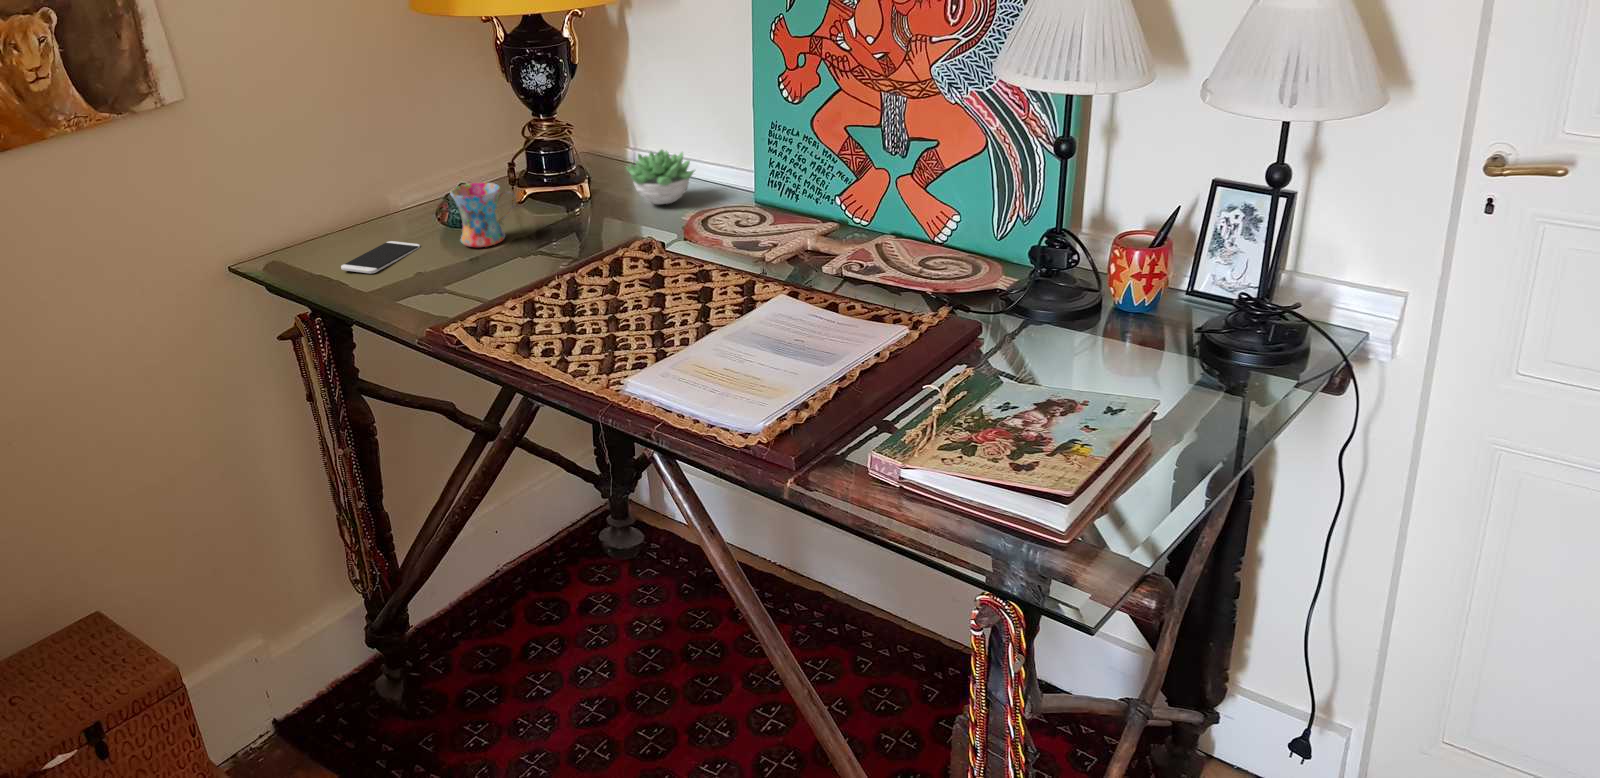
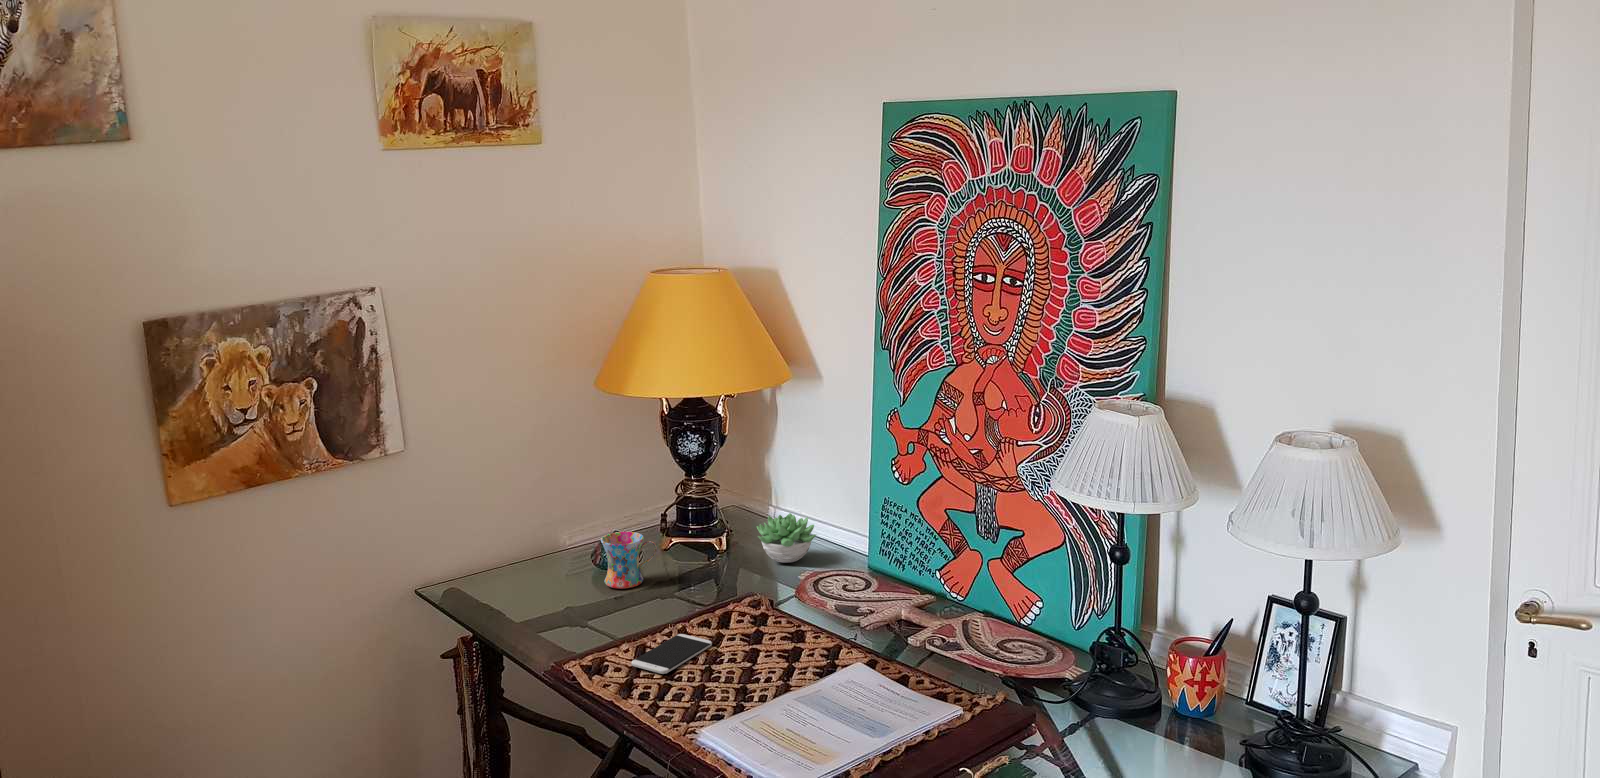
smartphone: present [341,241,420,273] -> present [632,634,712,674]

